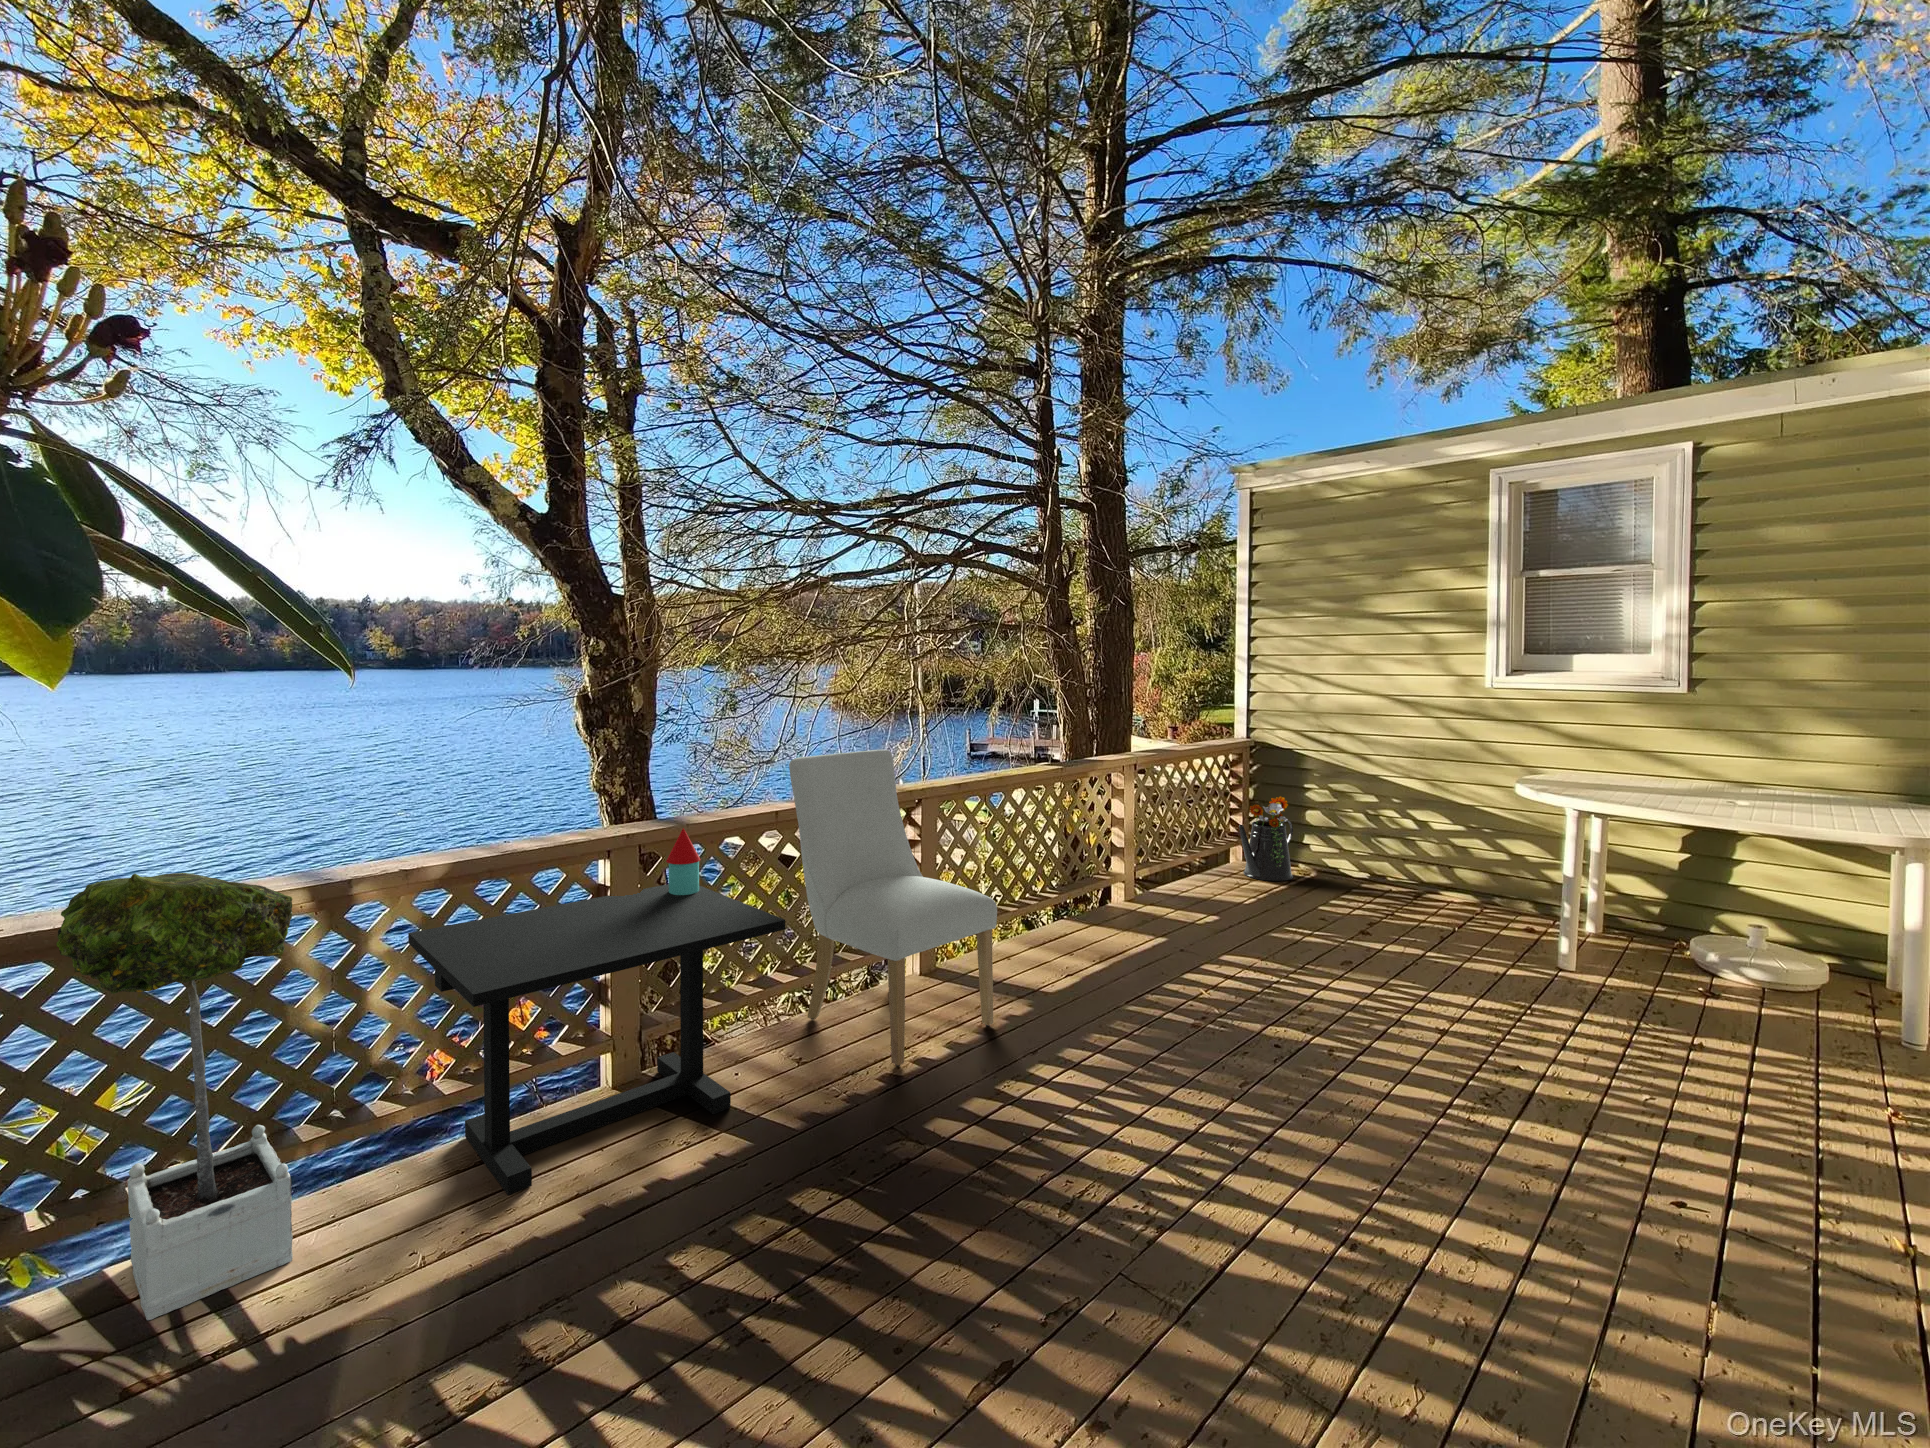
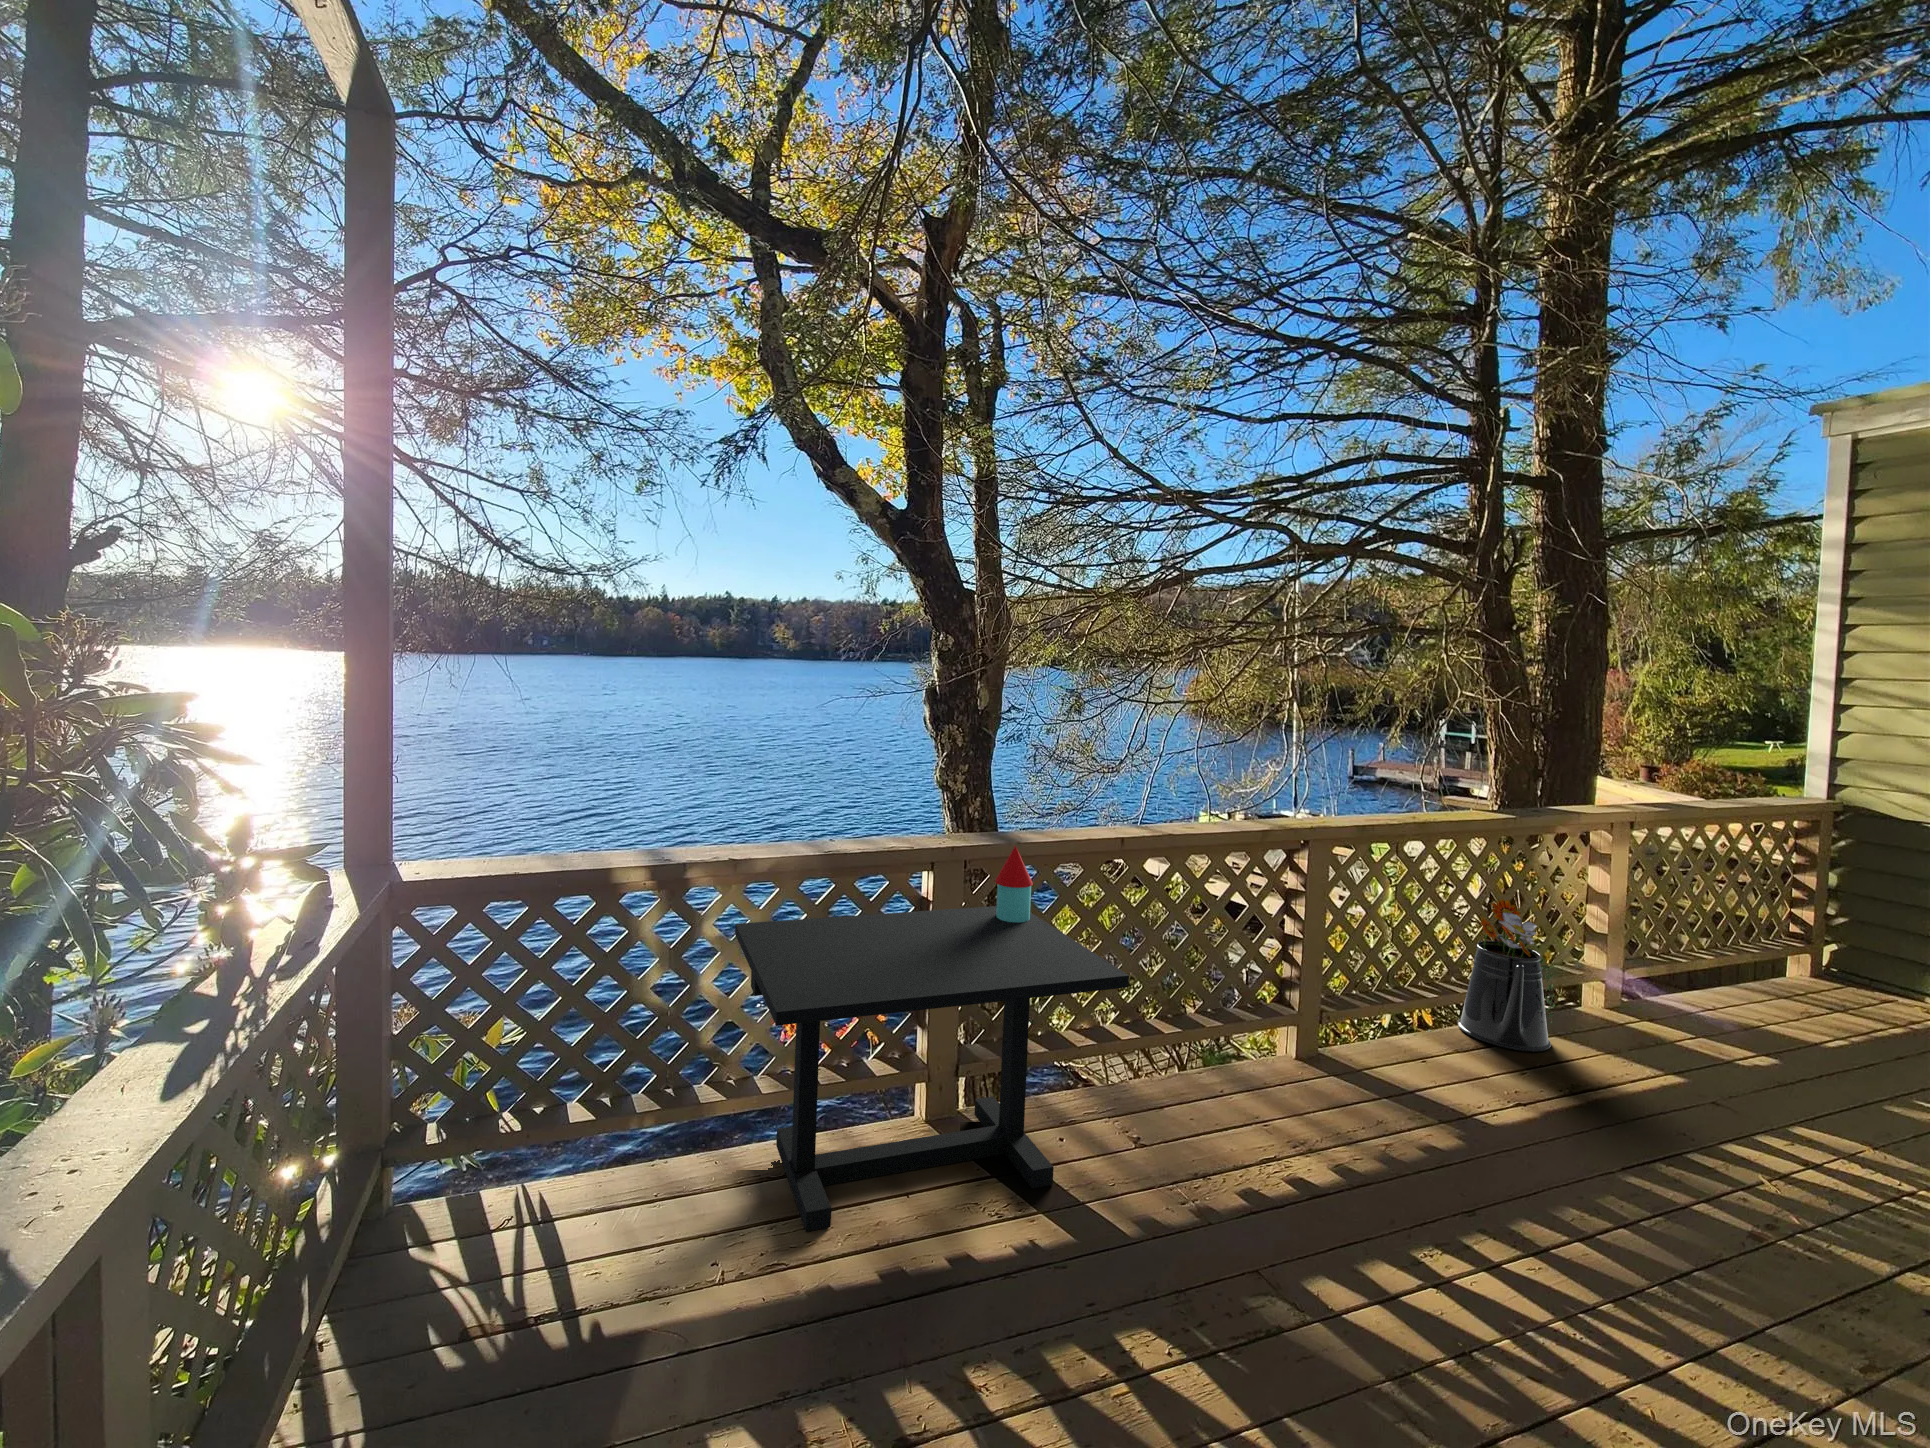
chair: present [789,750,997,1066] -> none [1141,774,1414,1180]
watering can: present [1239,796,1293,881] -> present [1458,899,1555,1052]
potted tree: present [56,873,293,1320] -> none [426,841,623,1276]

